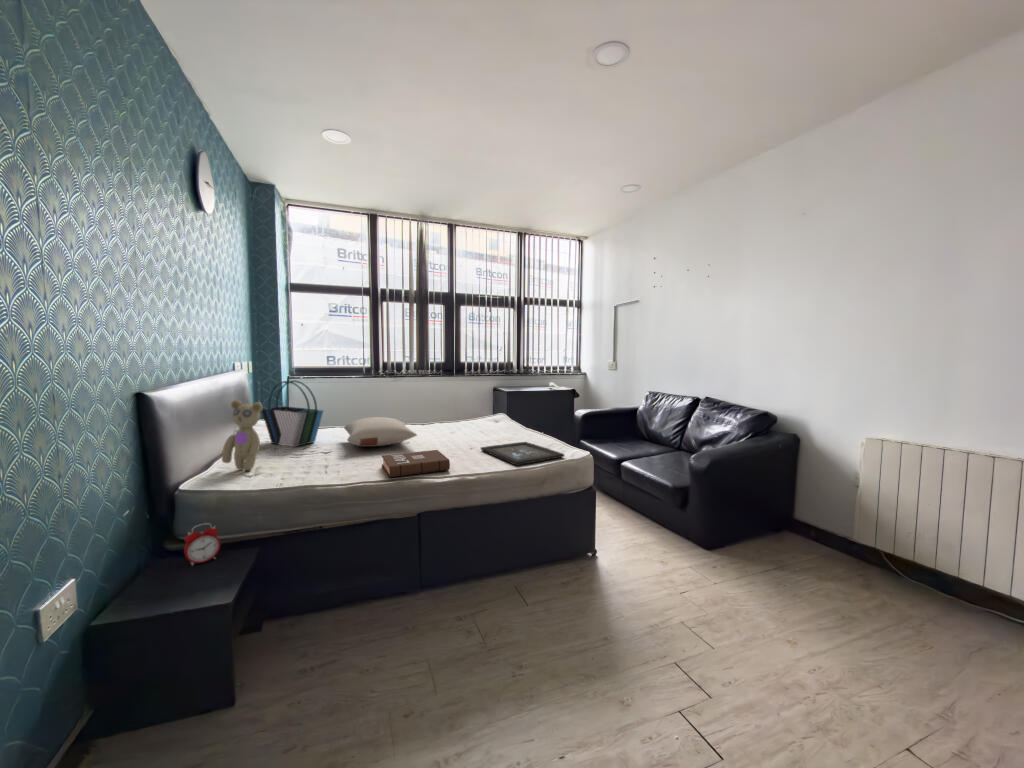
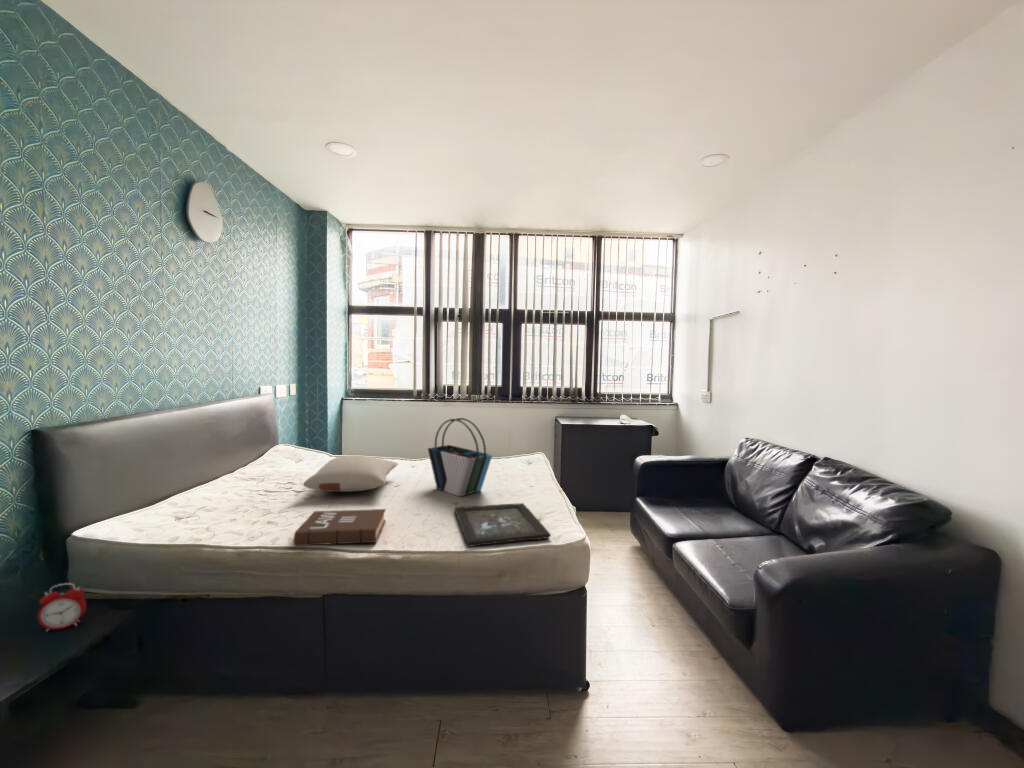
tote bag: present [262,380,323,447] -> present [428,418,492,496]
teddy bear: present [222,400,263,471] -> none [163,435,199,513]

